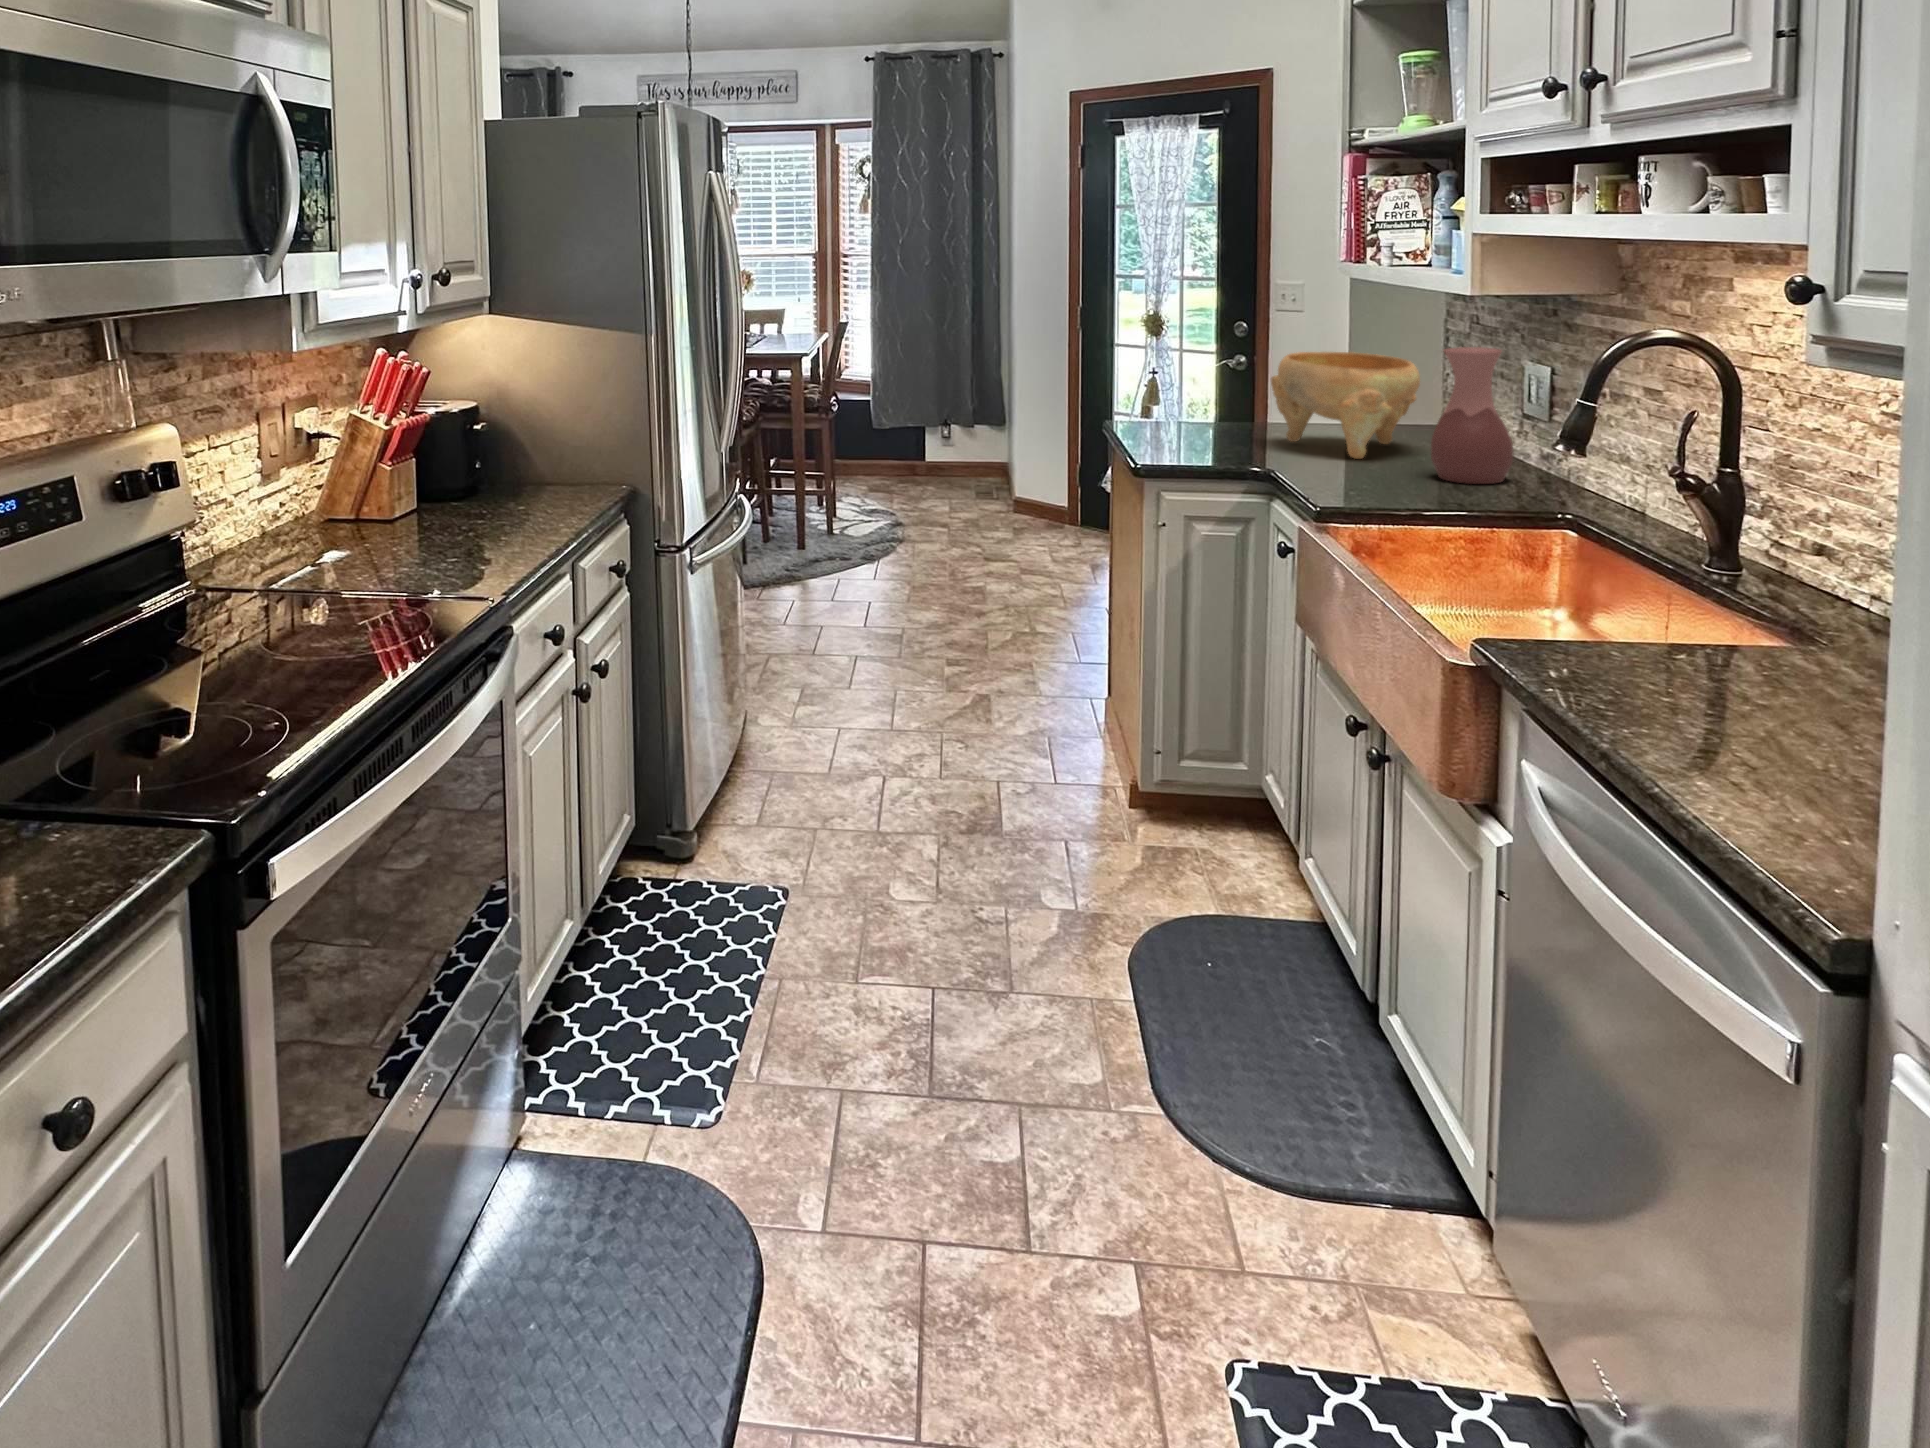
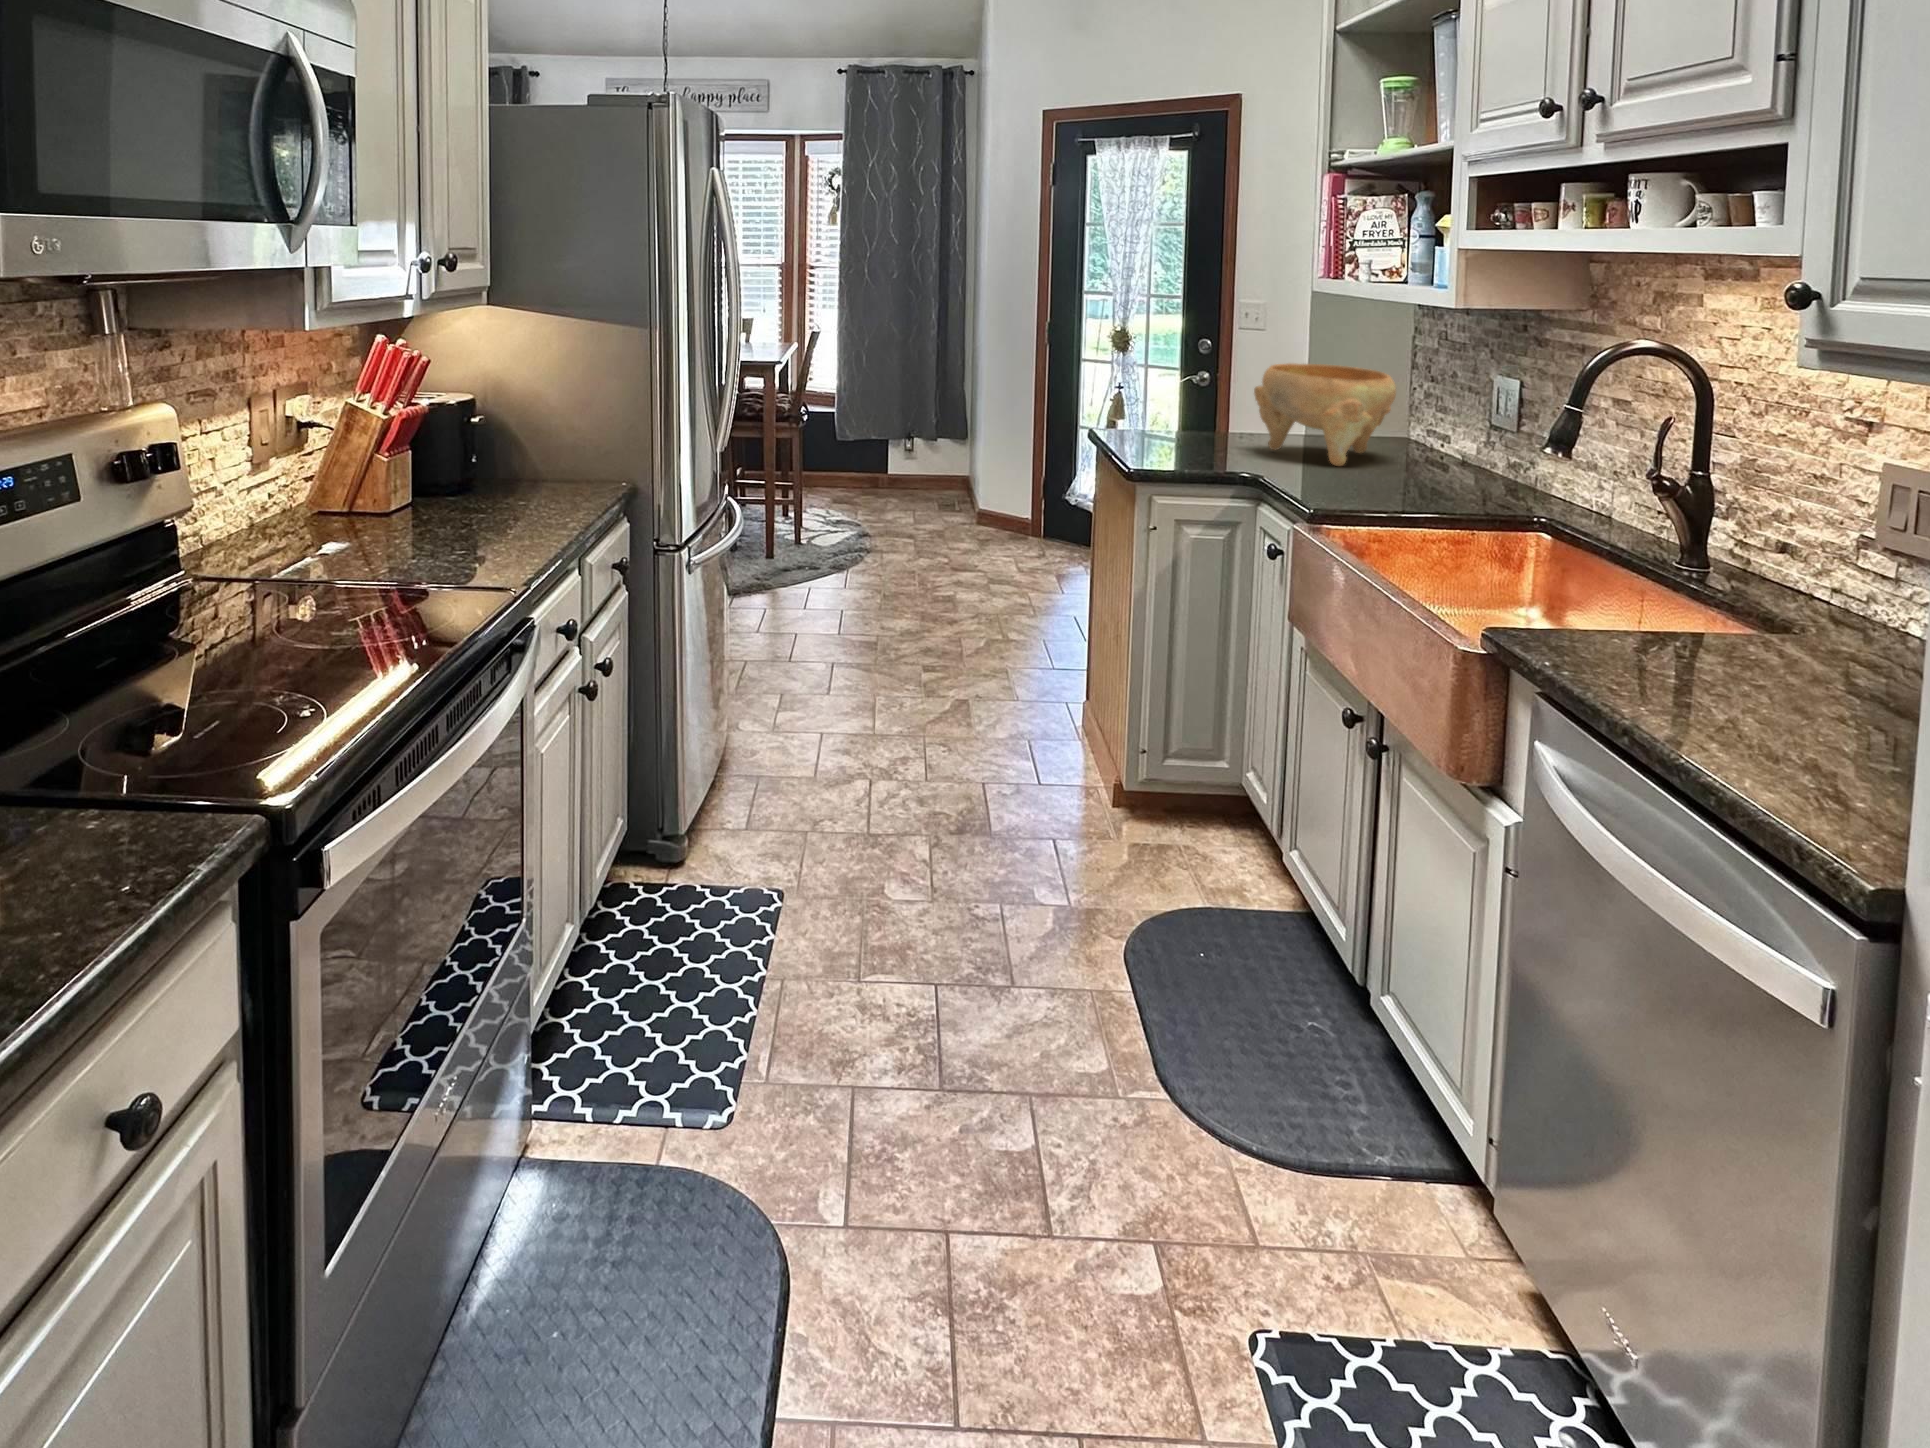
vase: present [1431,347,1513,484] -> none [1411,359,1487,489]

